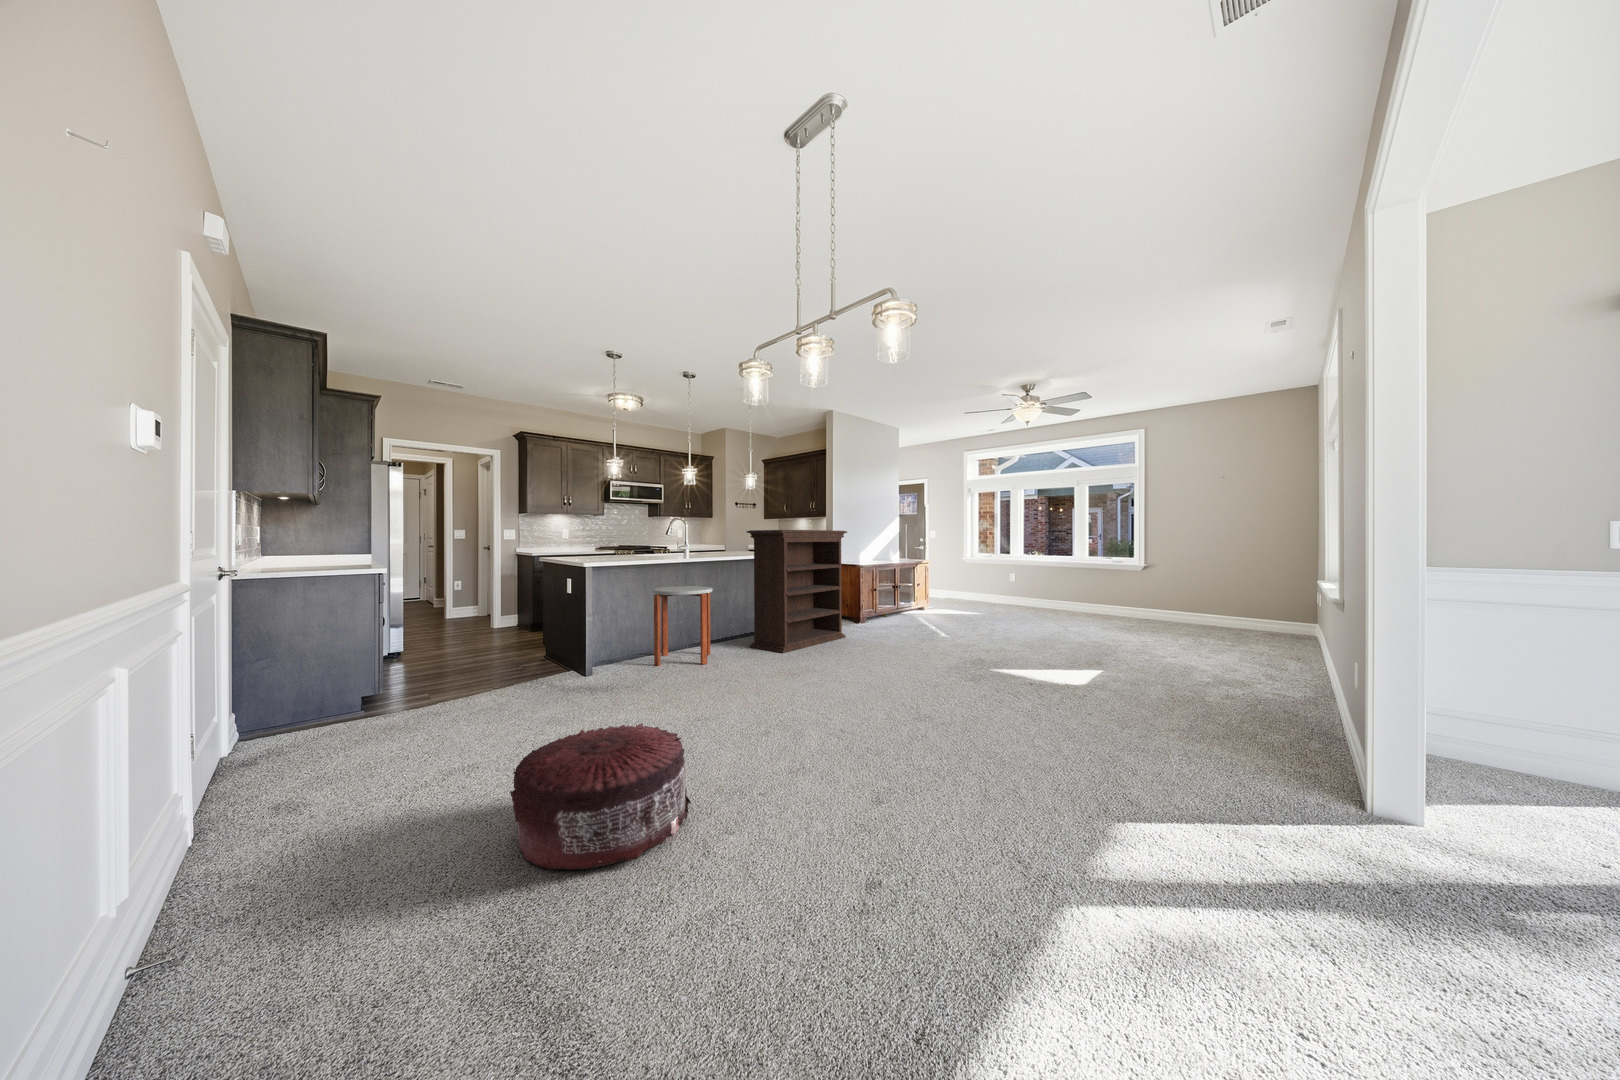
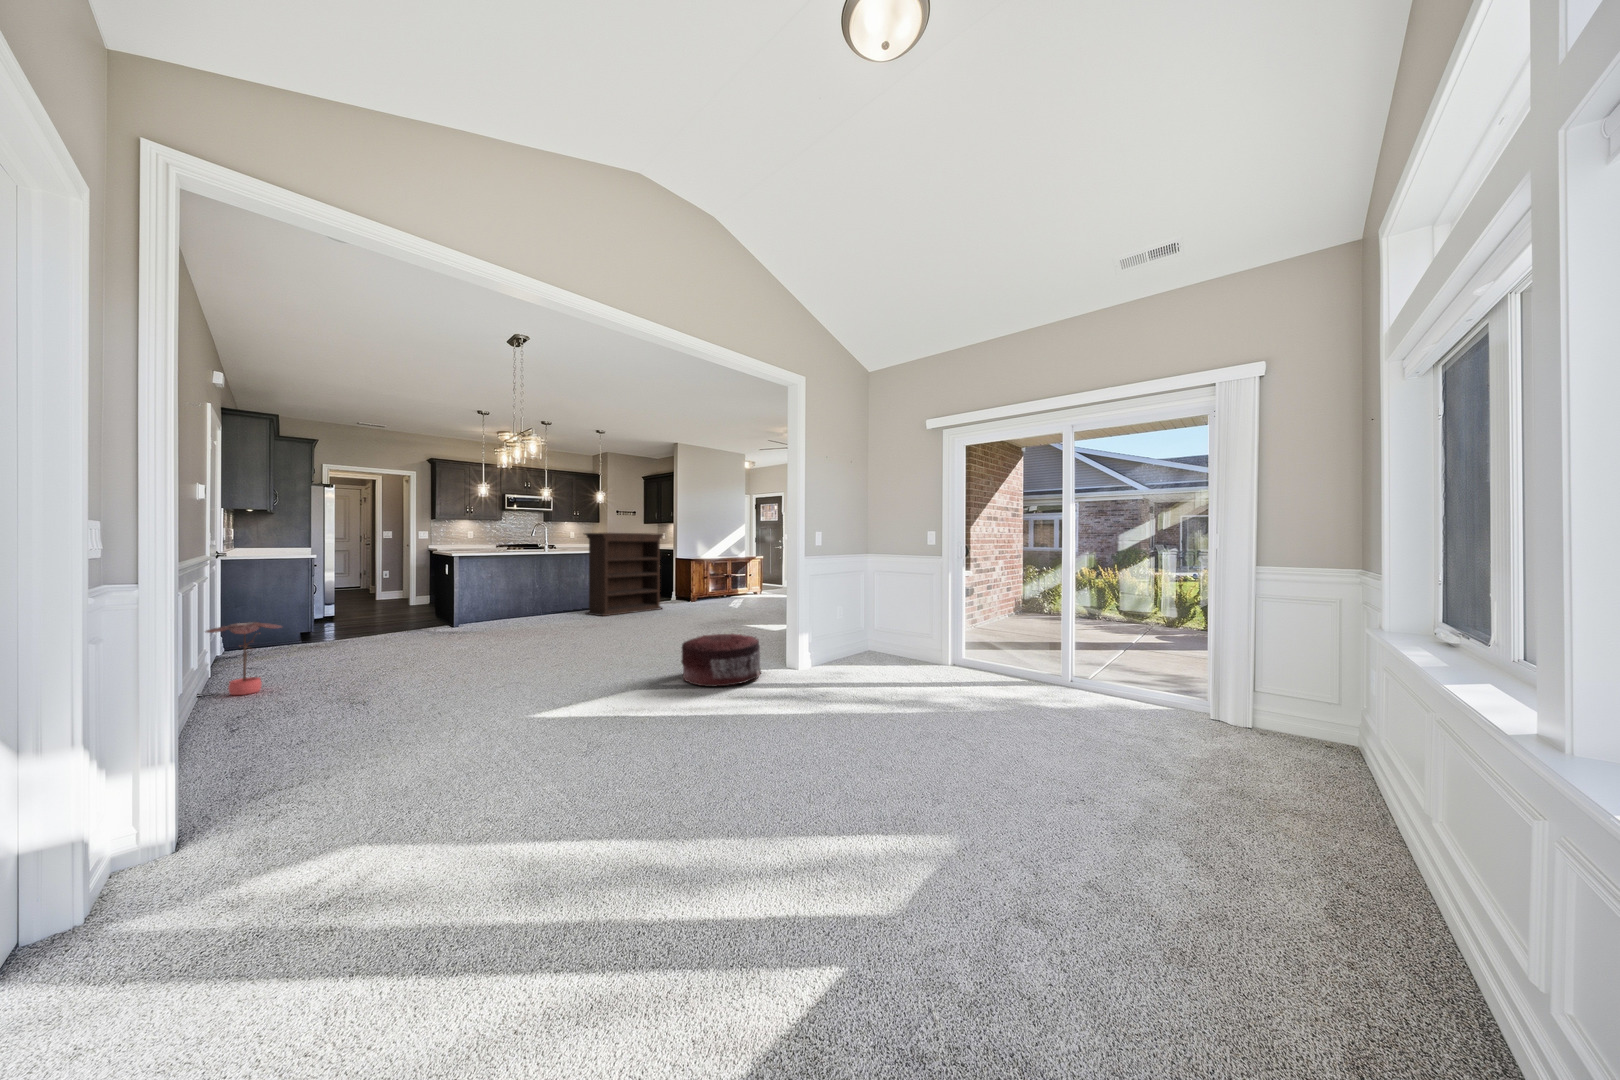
side table: present [653,586,712,666] -> none [506,571,552,622]
pouf: present [510,723,691,870] -> present [681,634,761,686]
potted plant: none [137,767,347,985] -> present [206,622,282,695]

